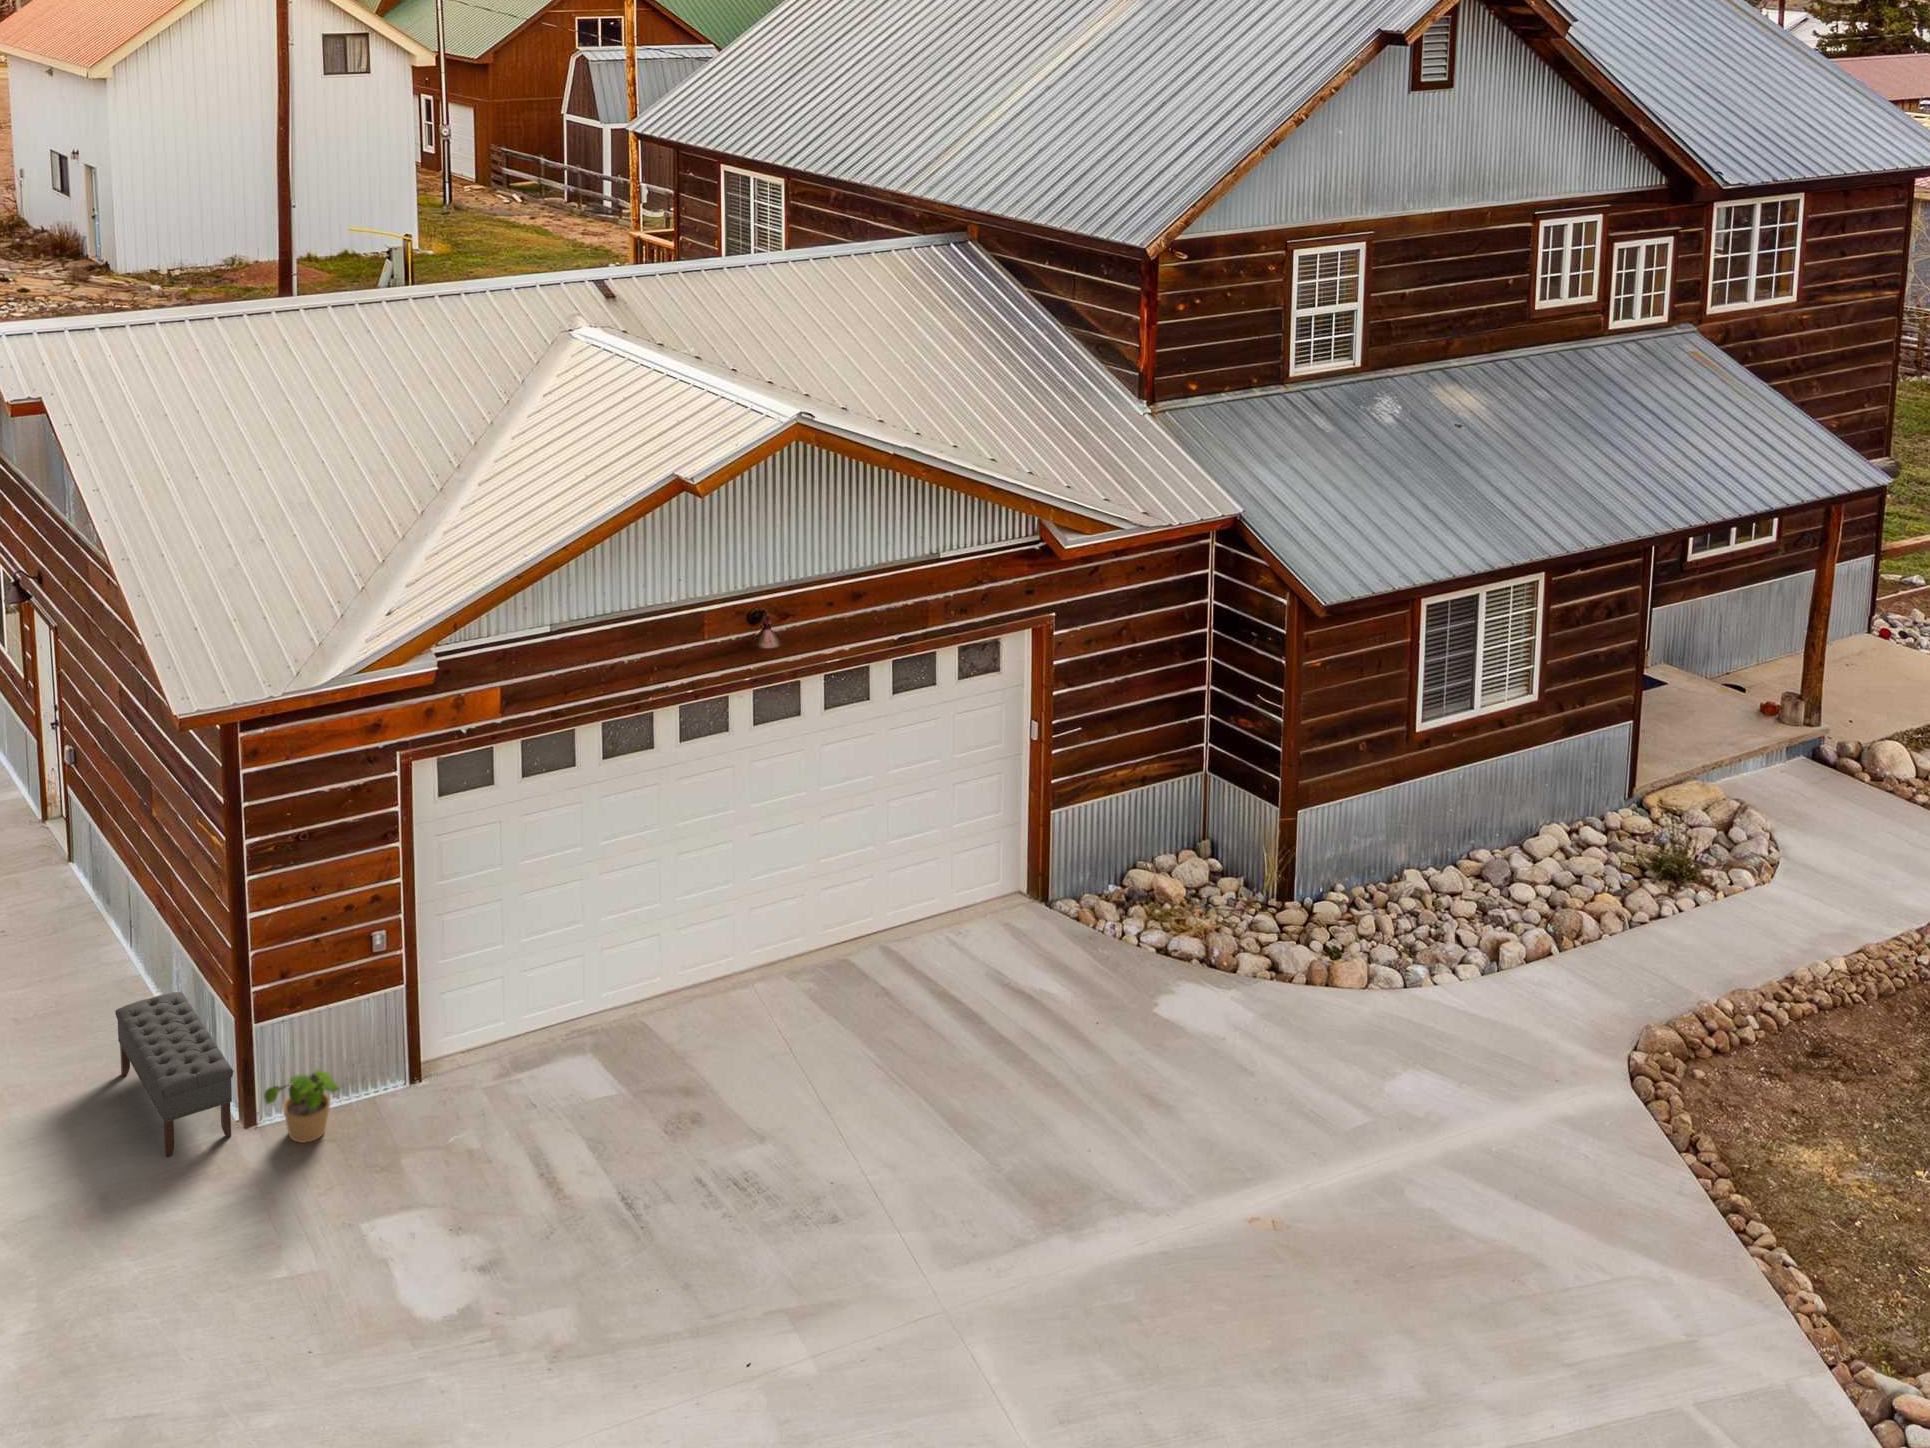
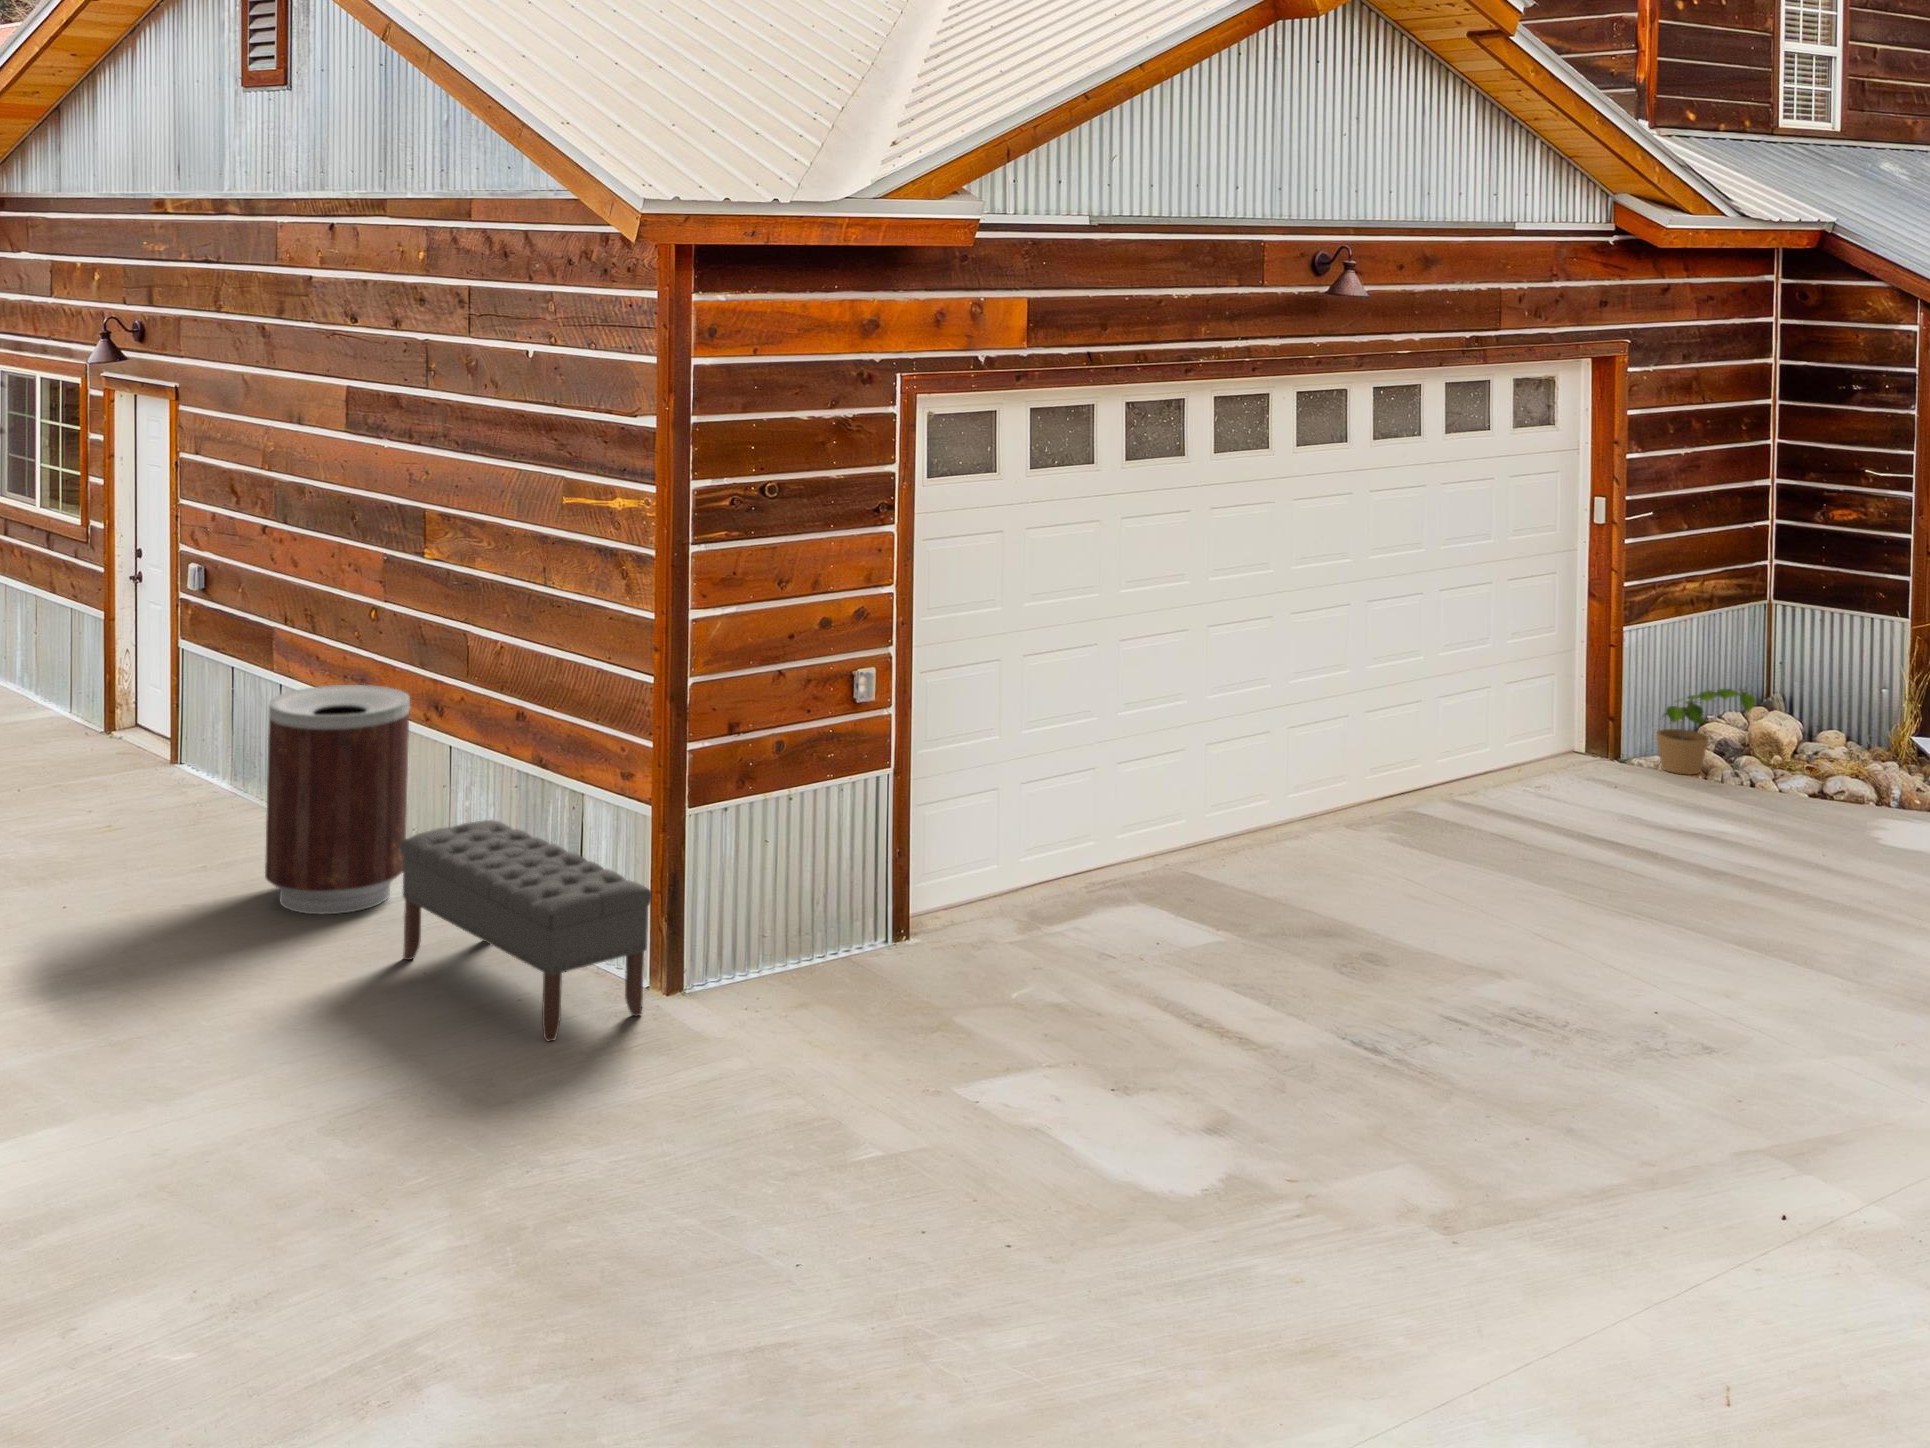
trash can: none [59,880,151,1029] -> present [265,685,410,914]
potted plant: present [264,1070,339,1143] -> present [1656,689,1755,775]

